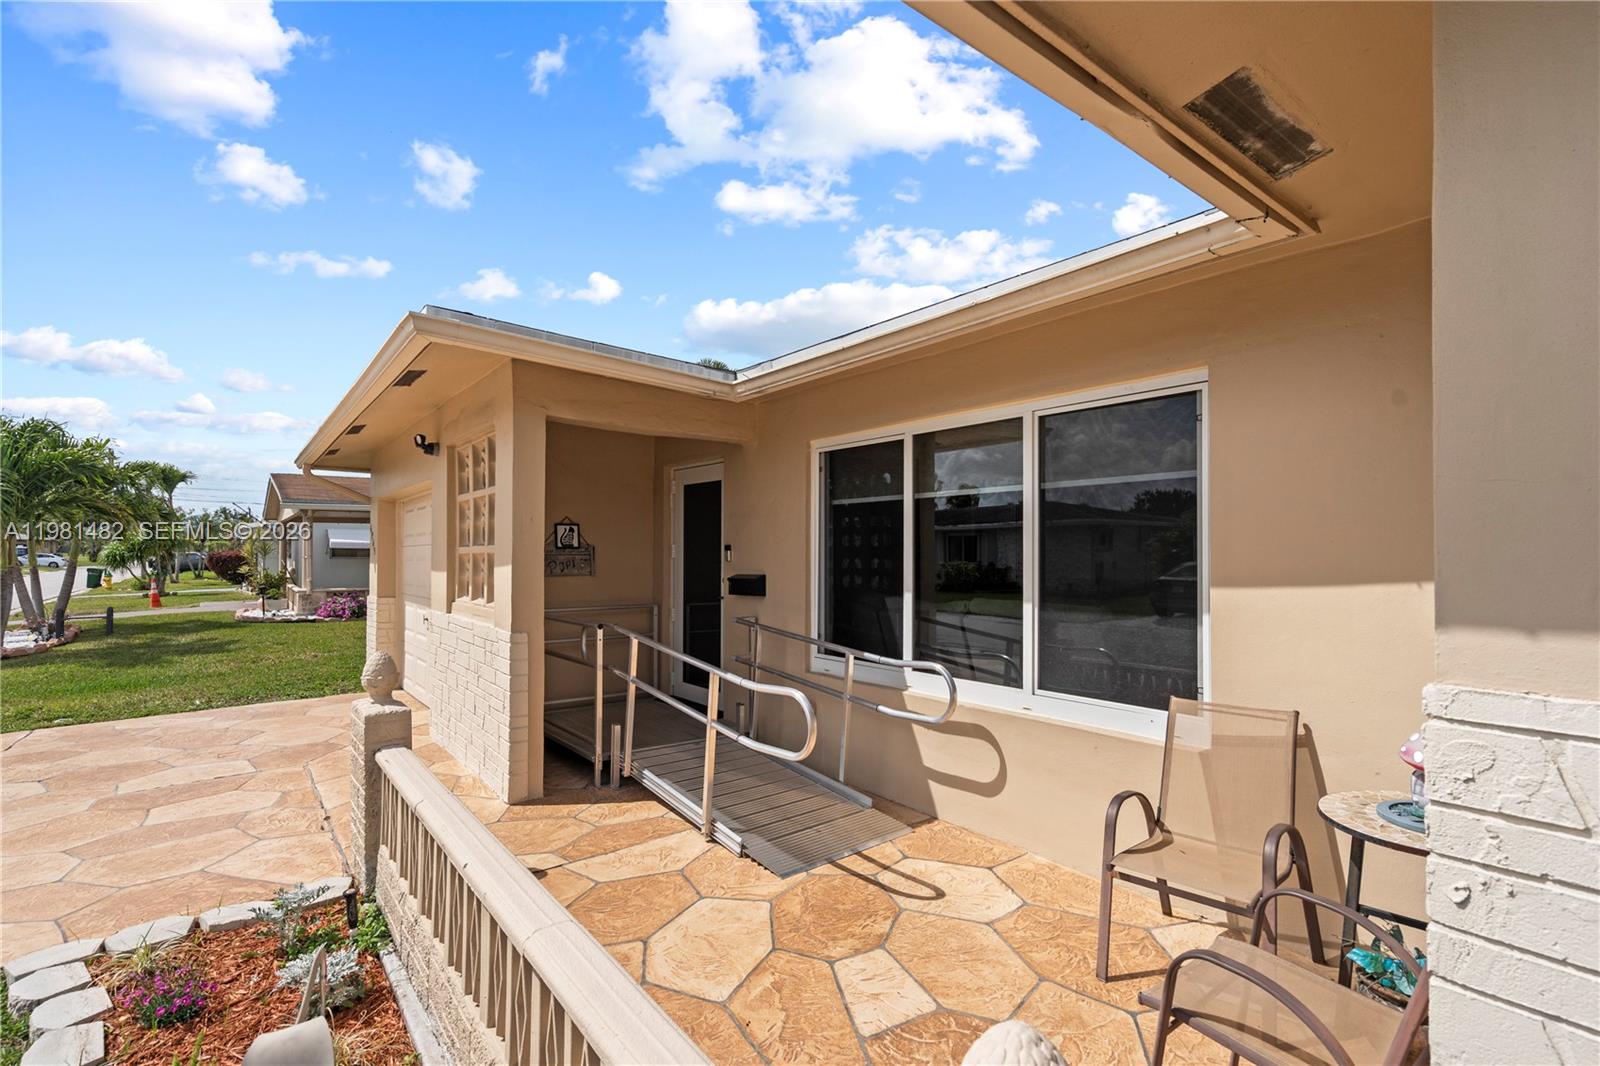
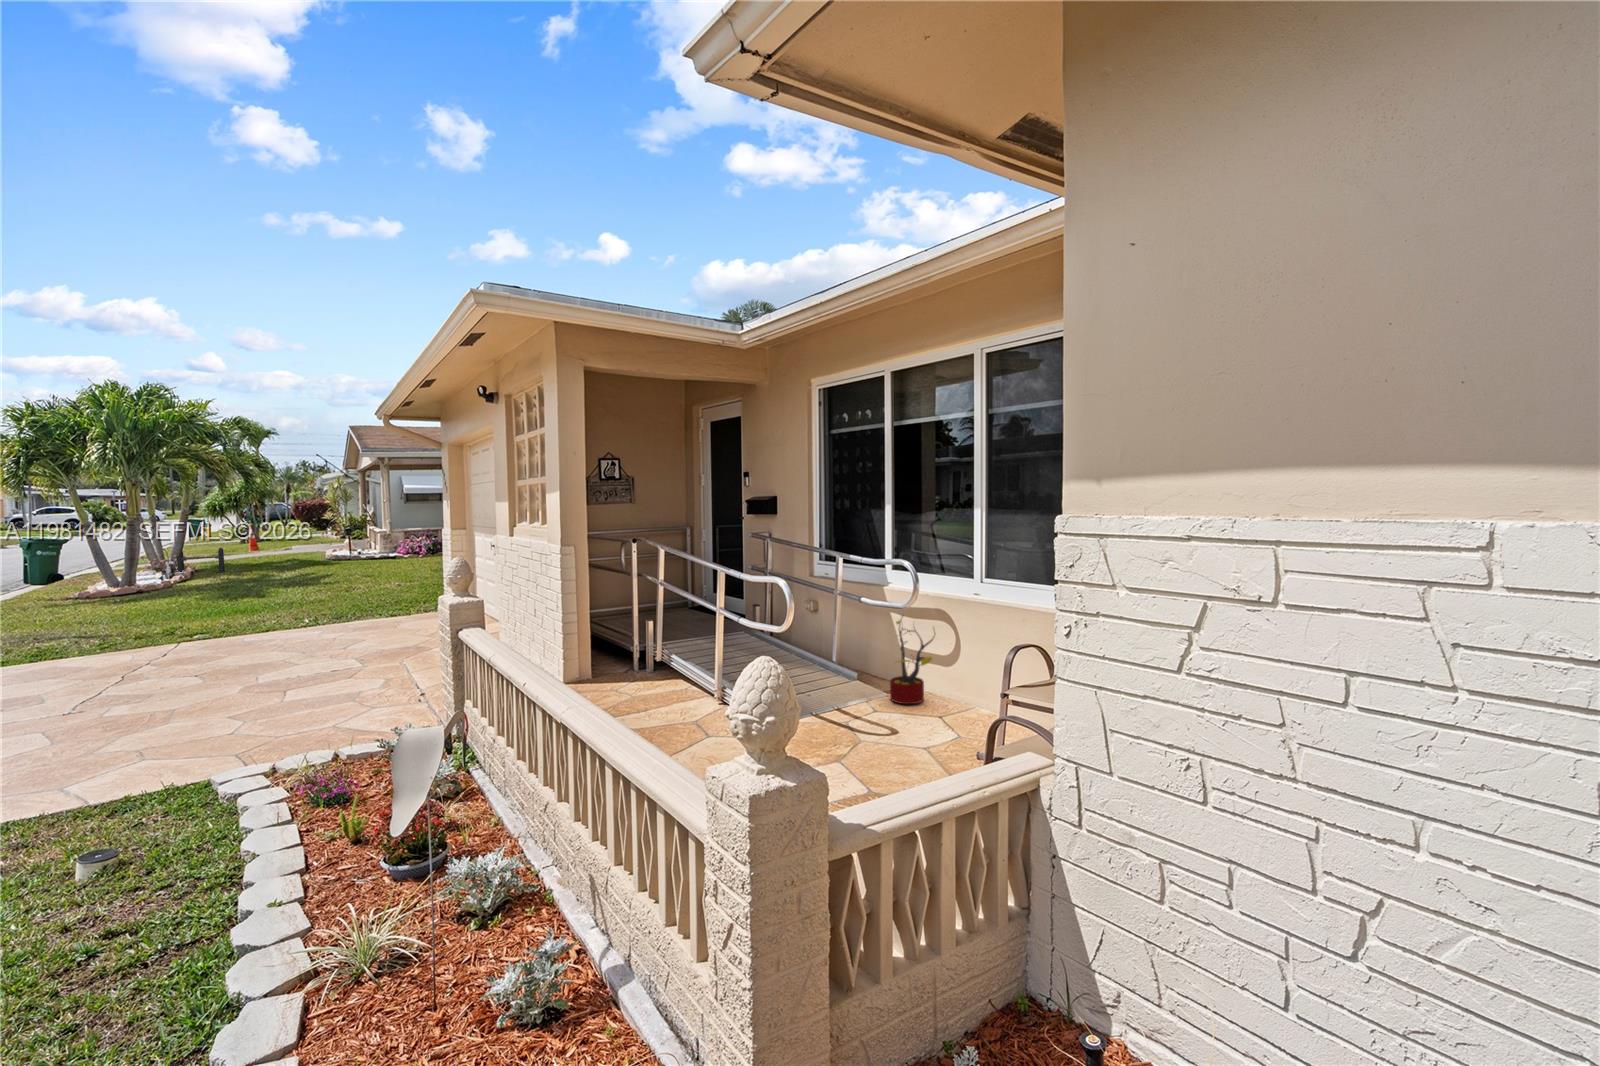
decorative plant: none [918,727,978,845] -> present [890,620,933,704]

